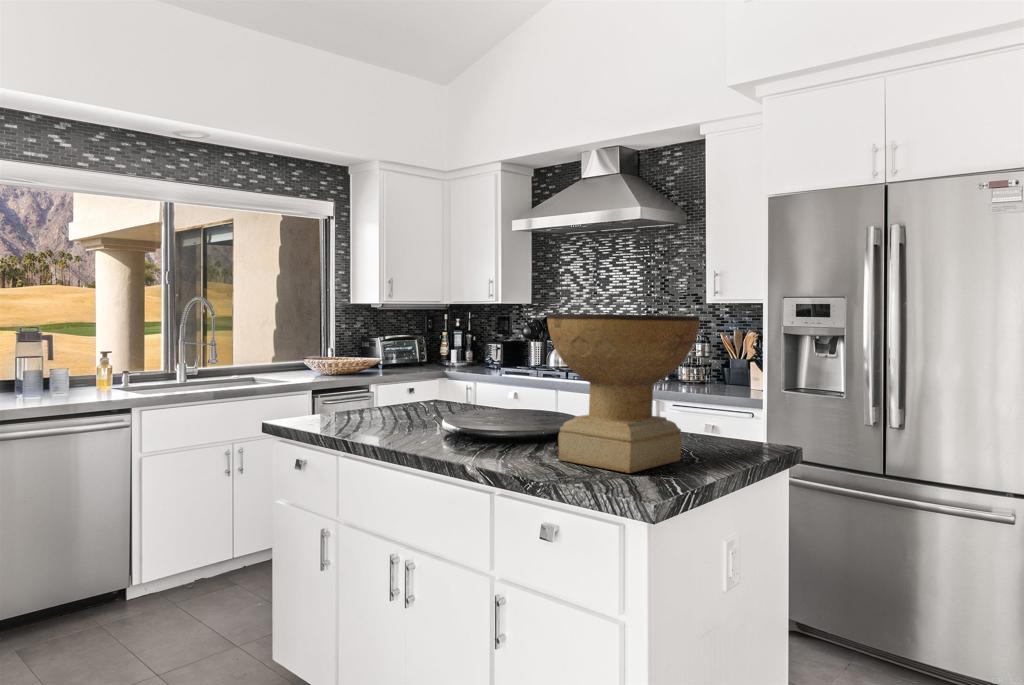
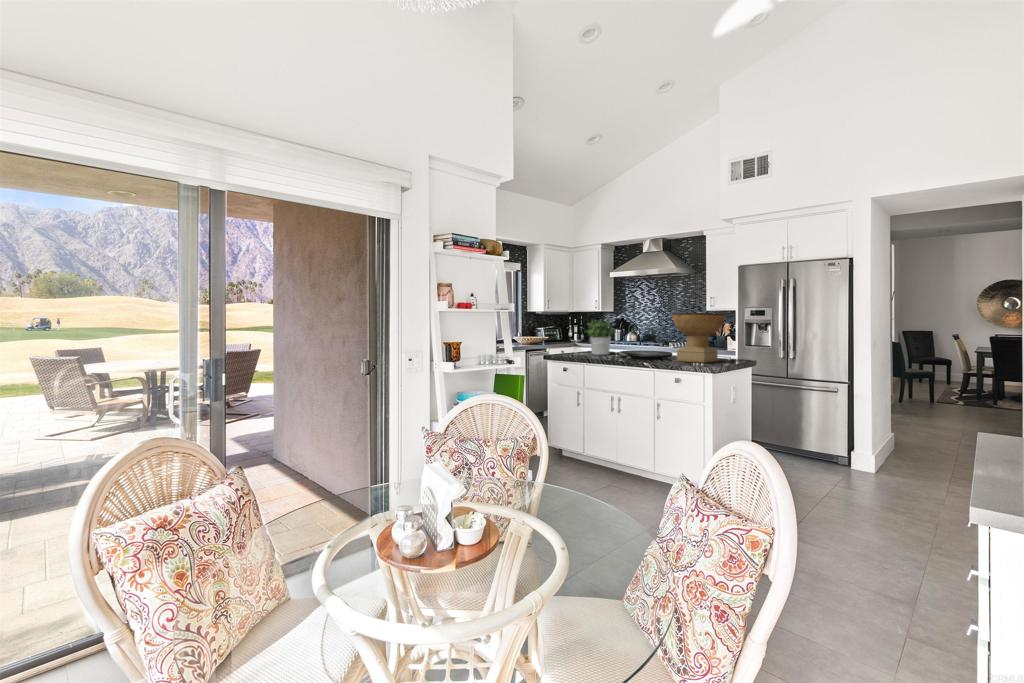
potted plant: none [363,325,442,421] -> present [585,319,616,355]

